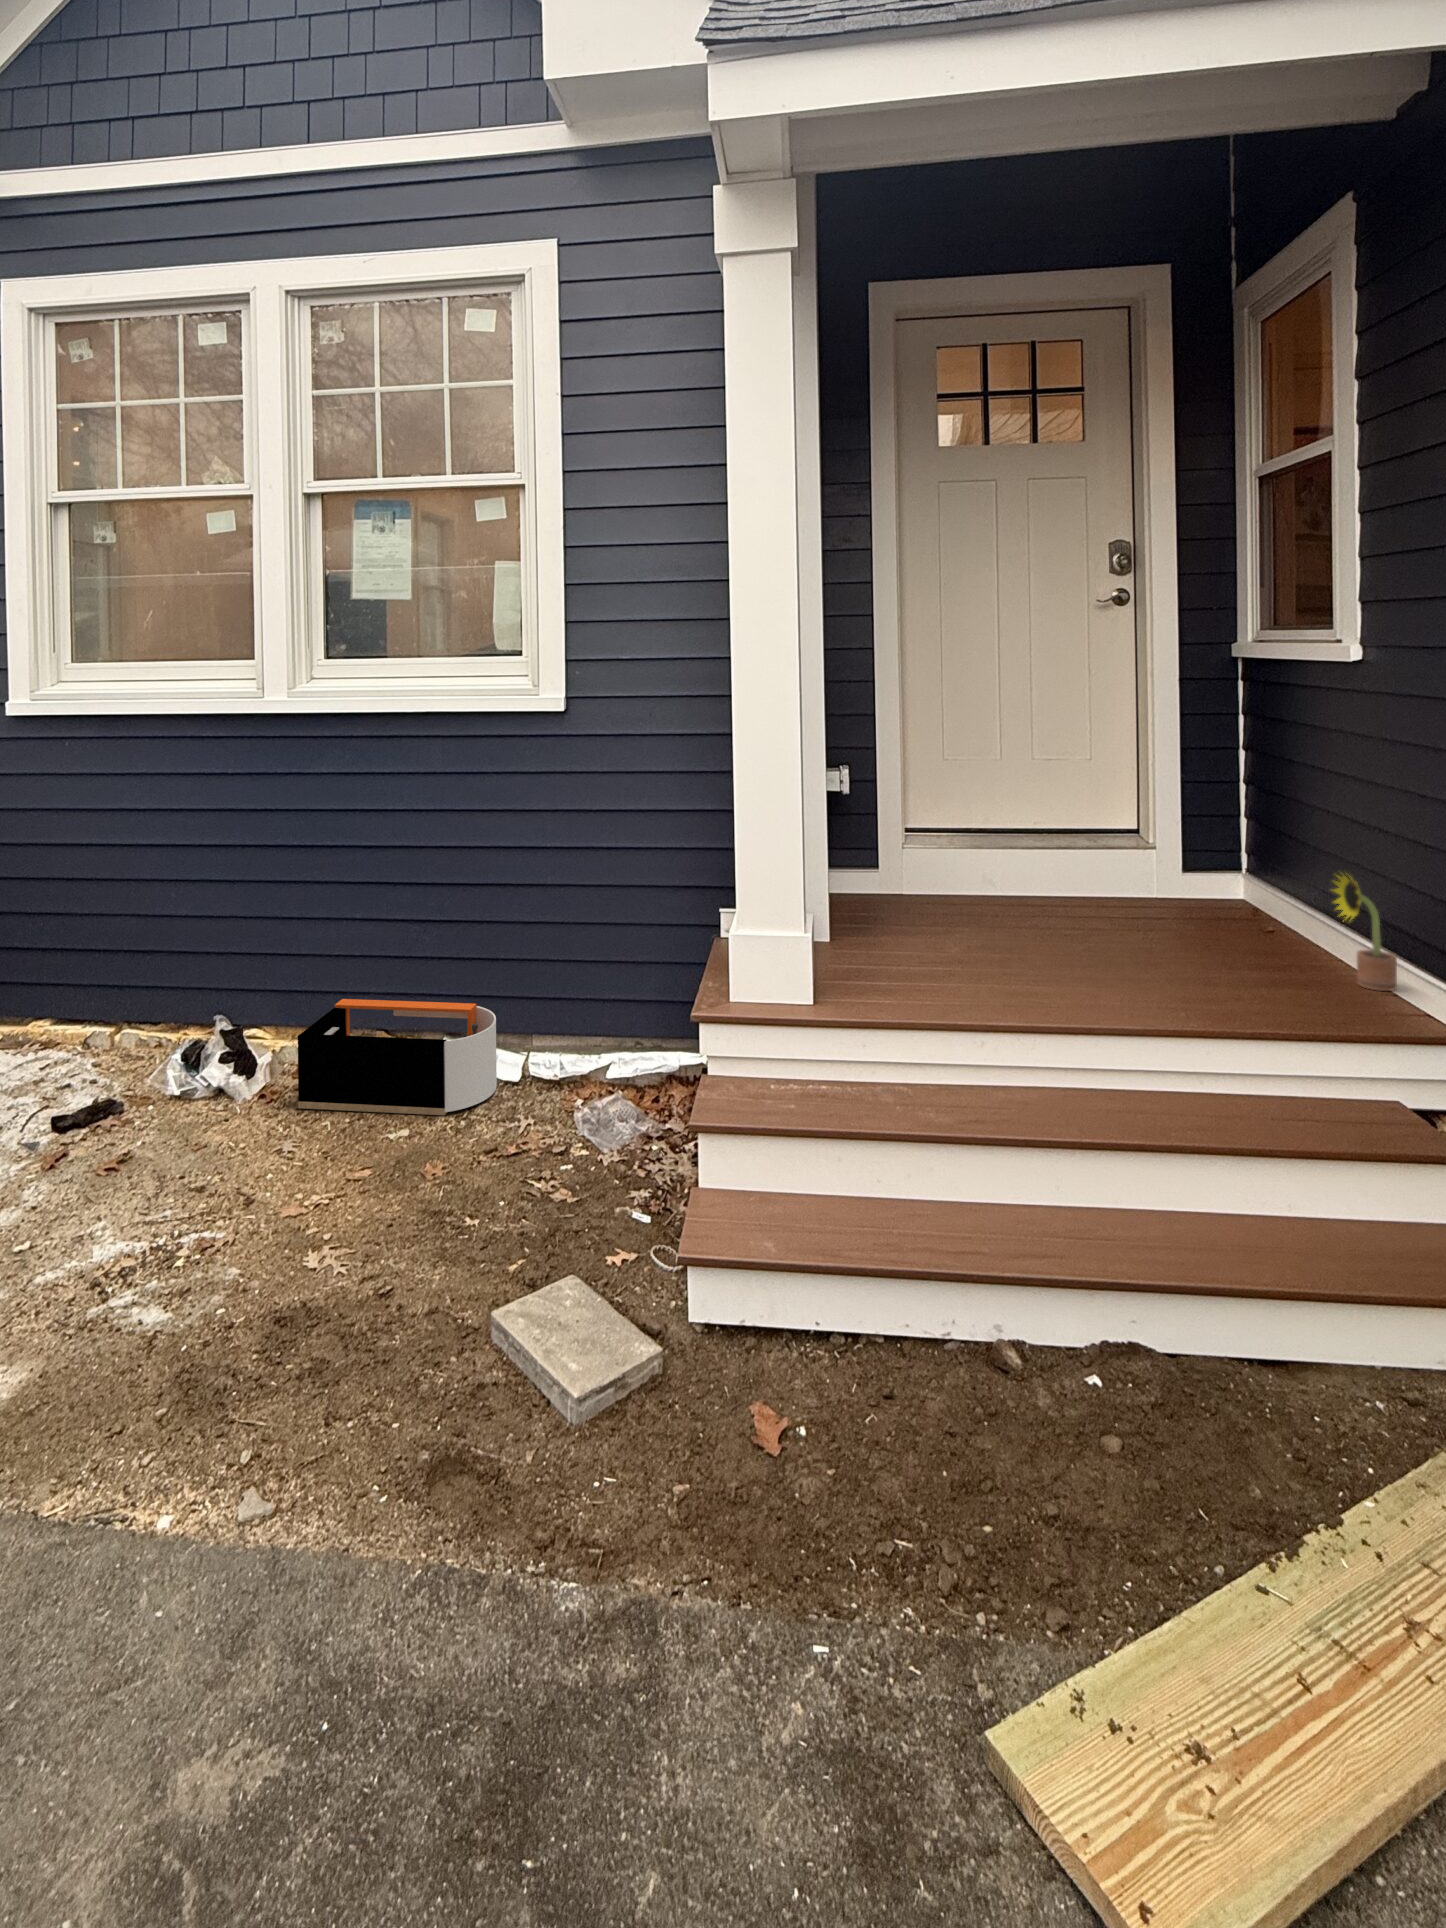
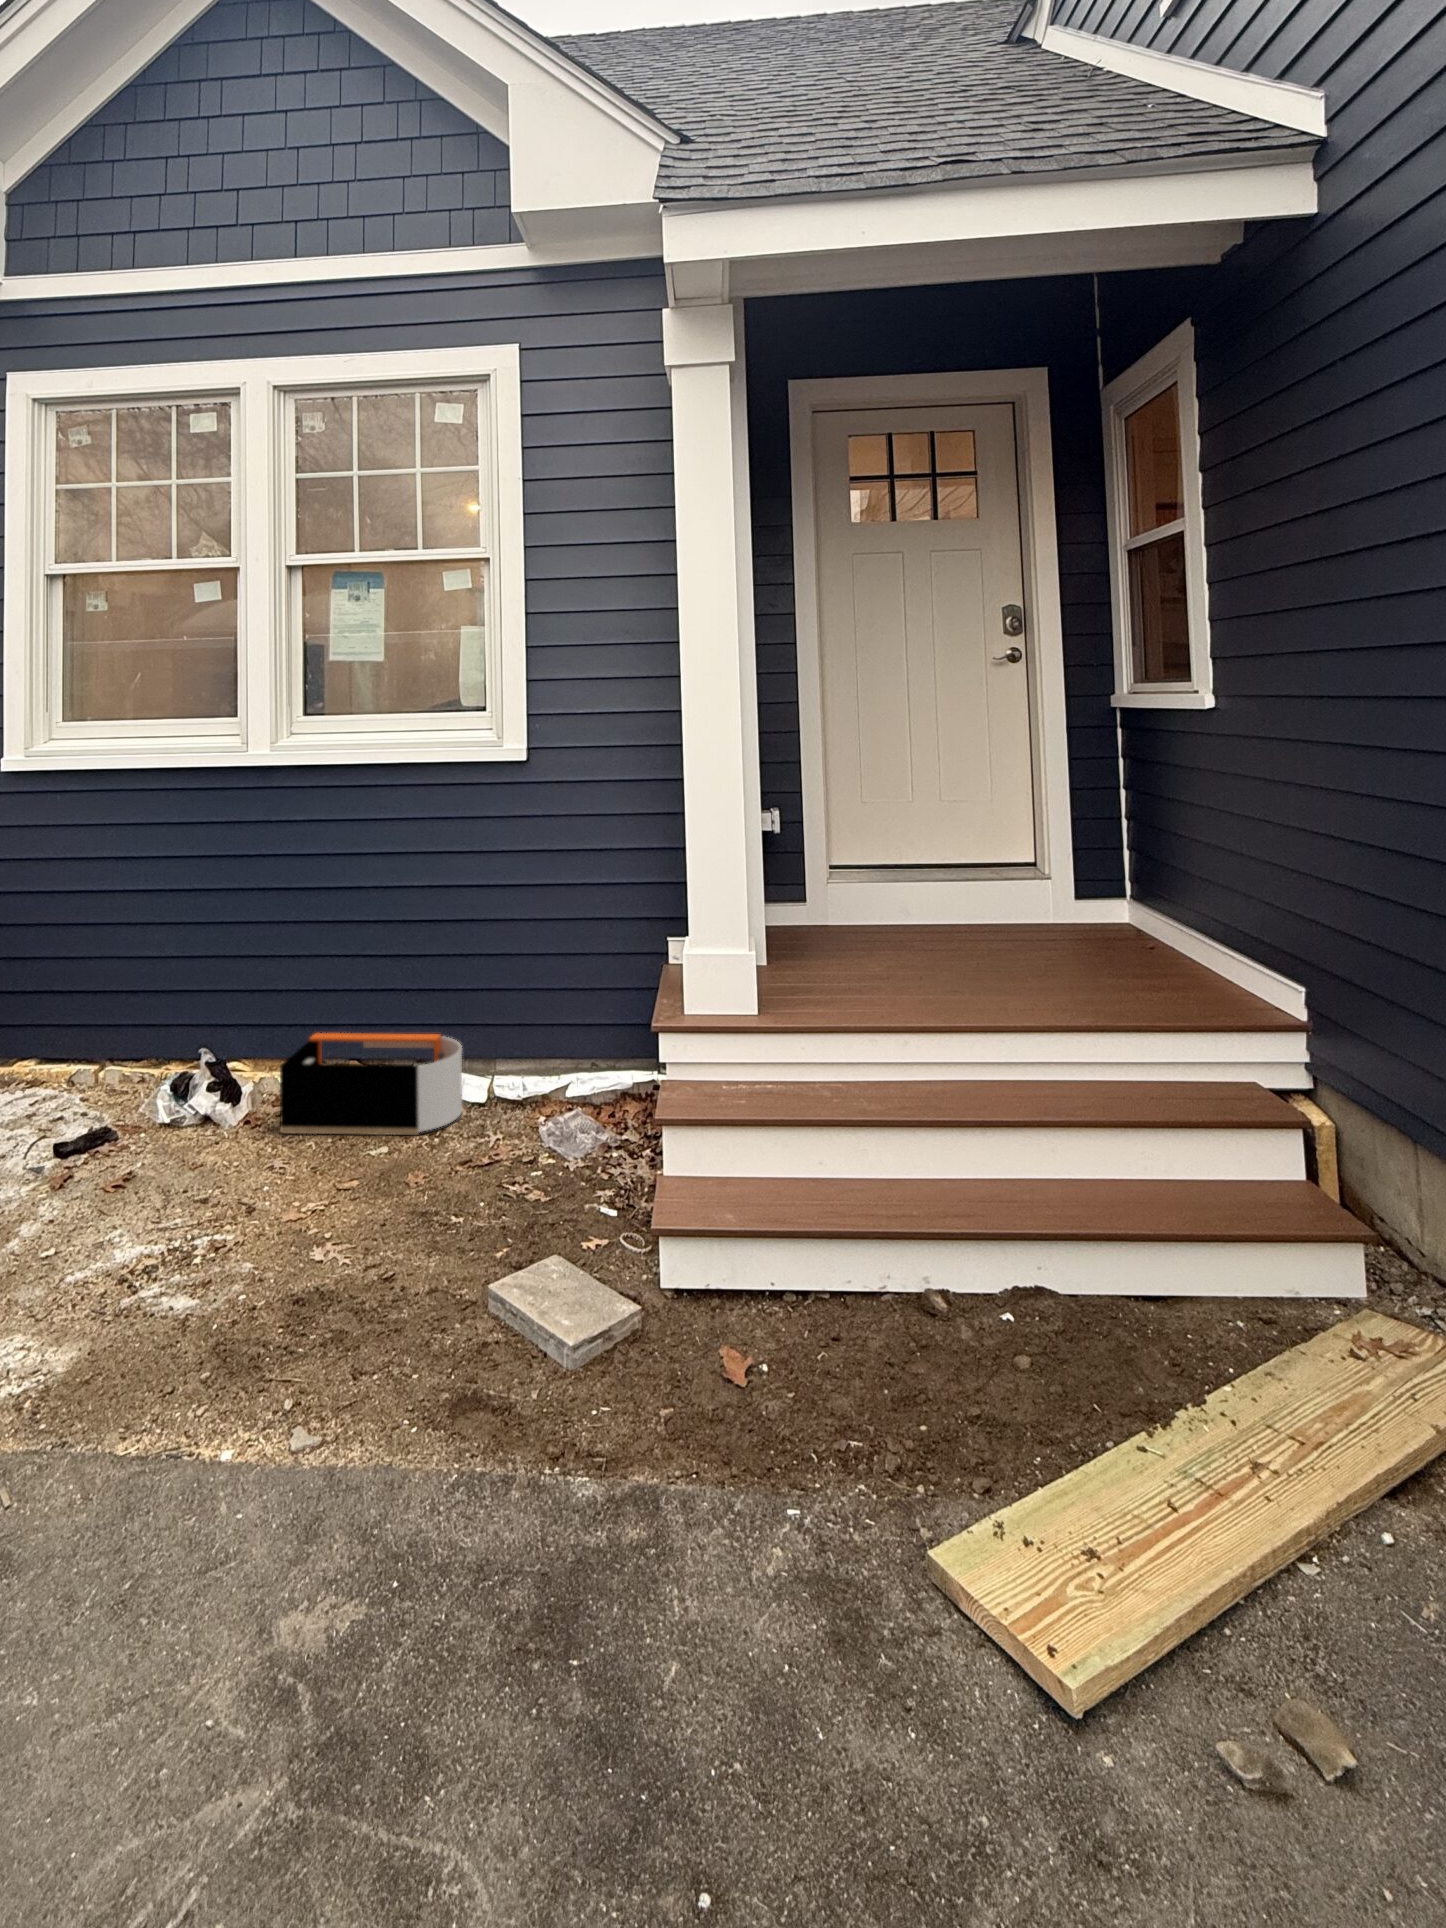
decorative plant: present [1333,875,1397,991] -> none [1197,888,1255,992]

